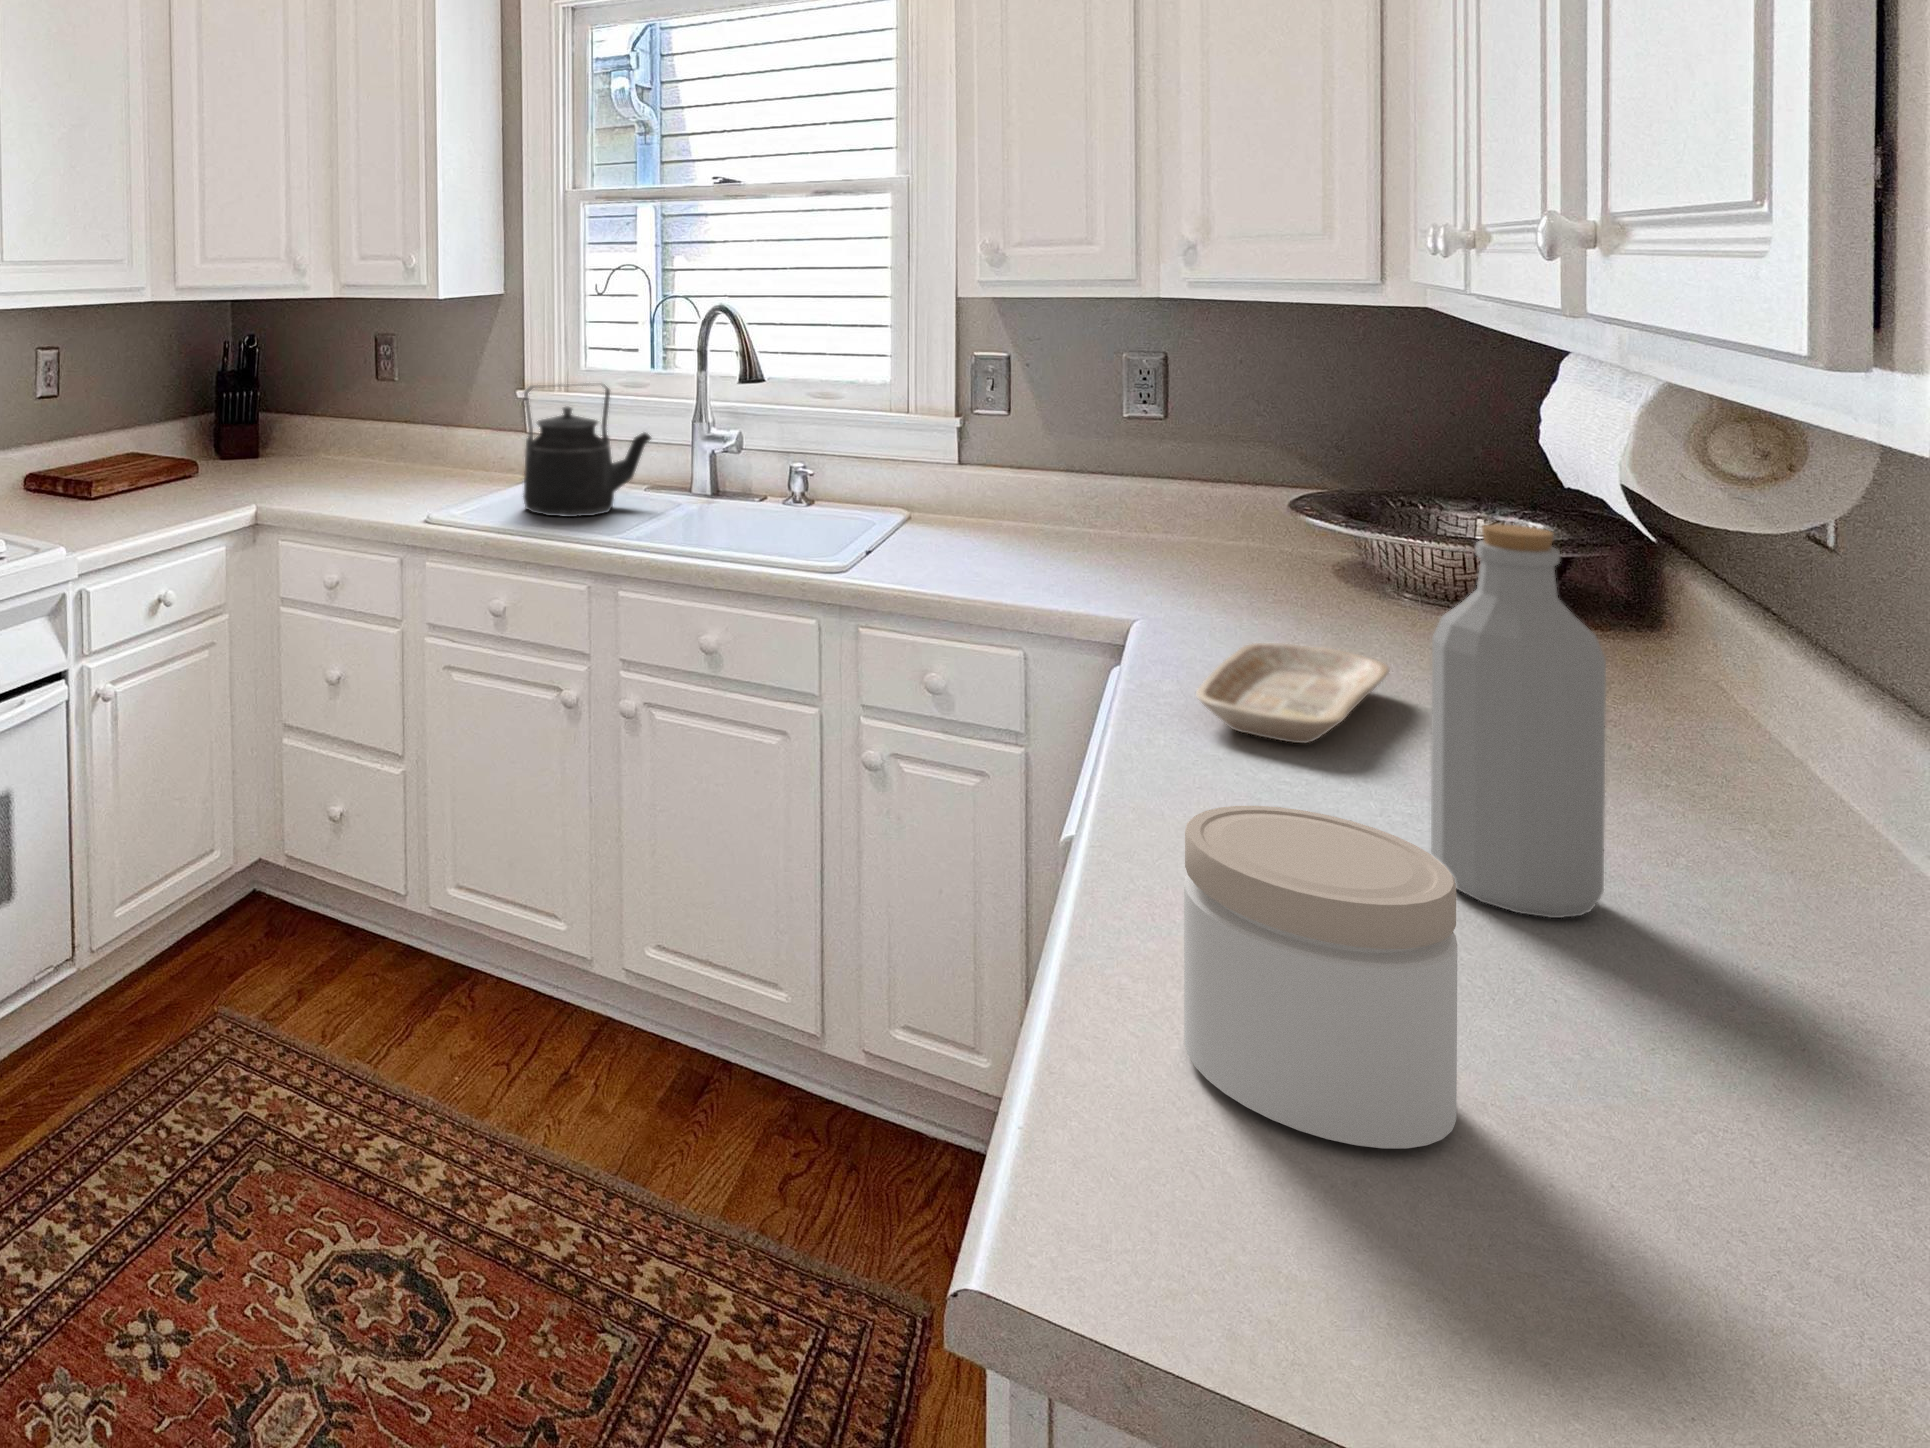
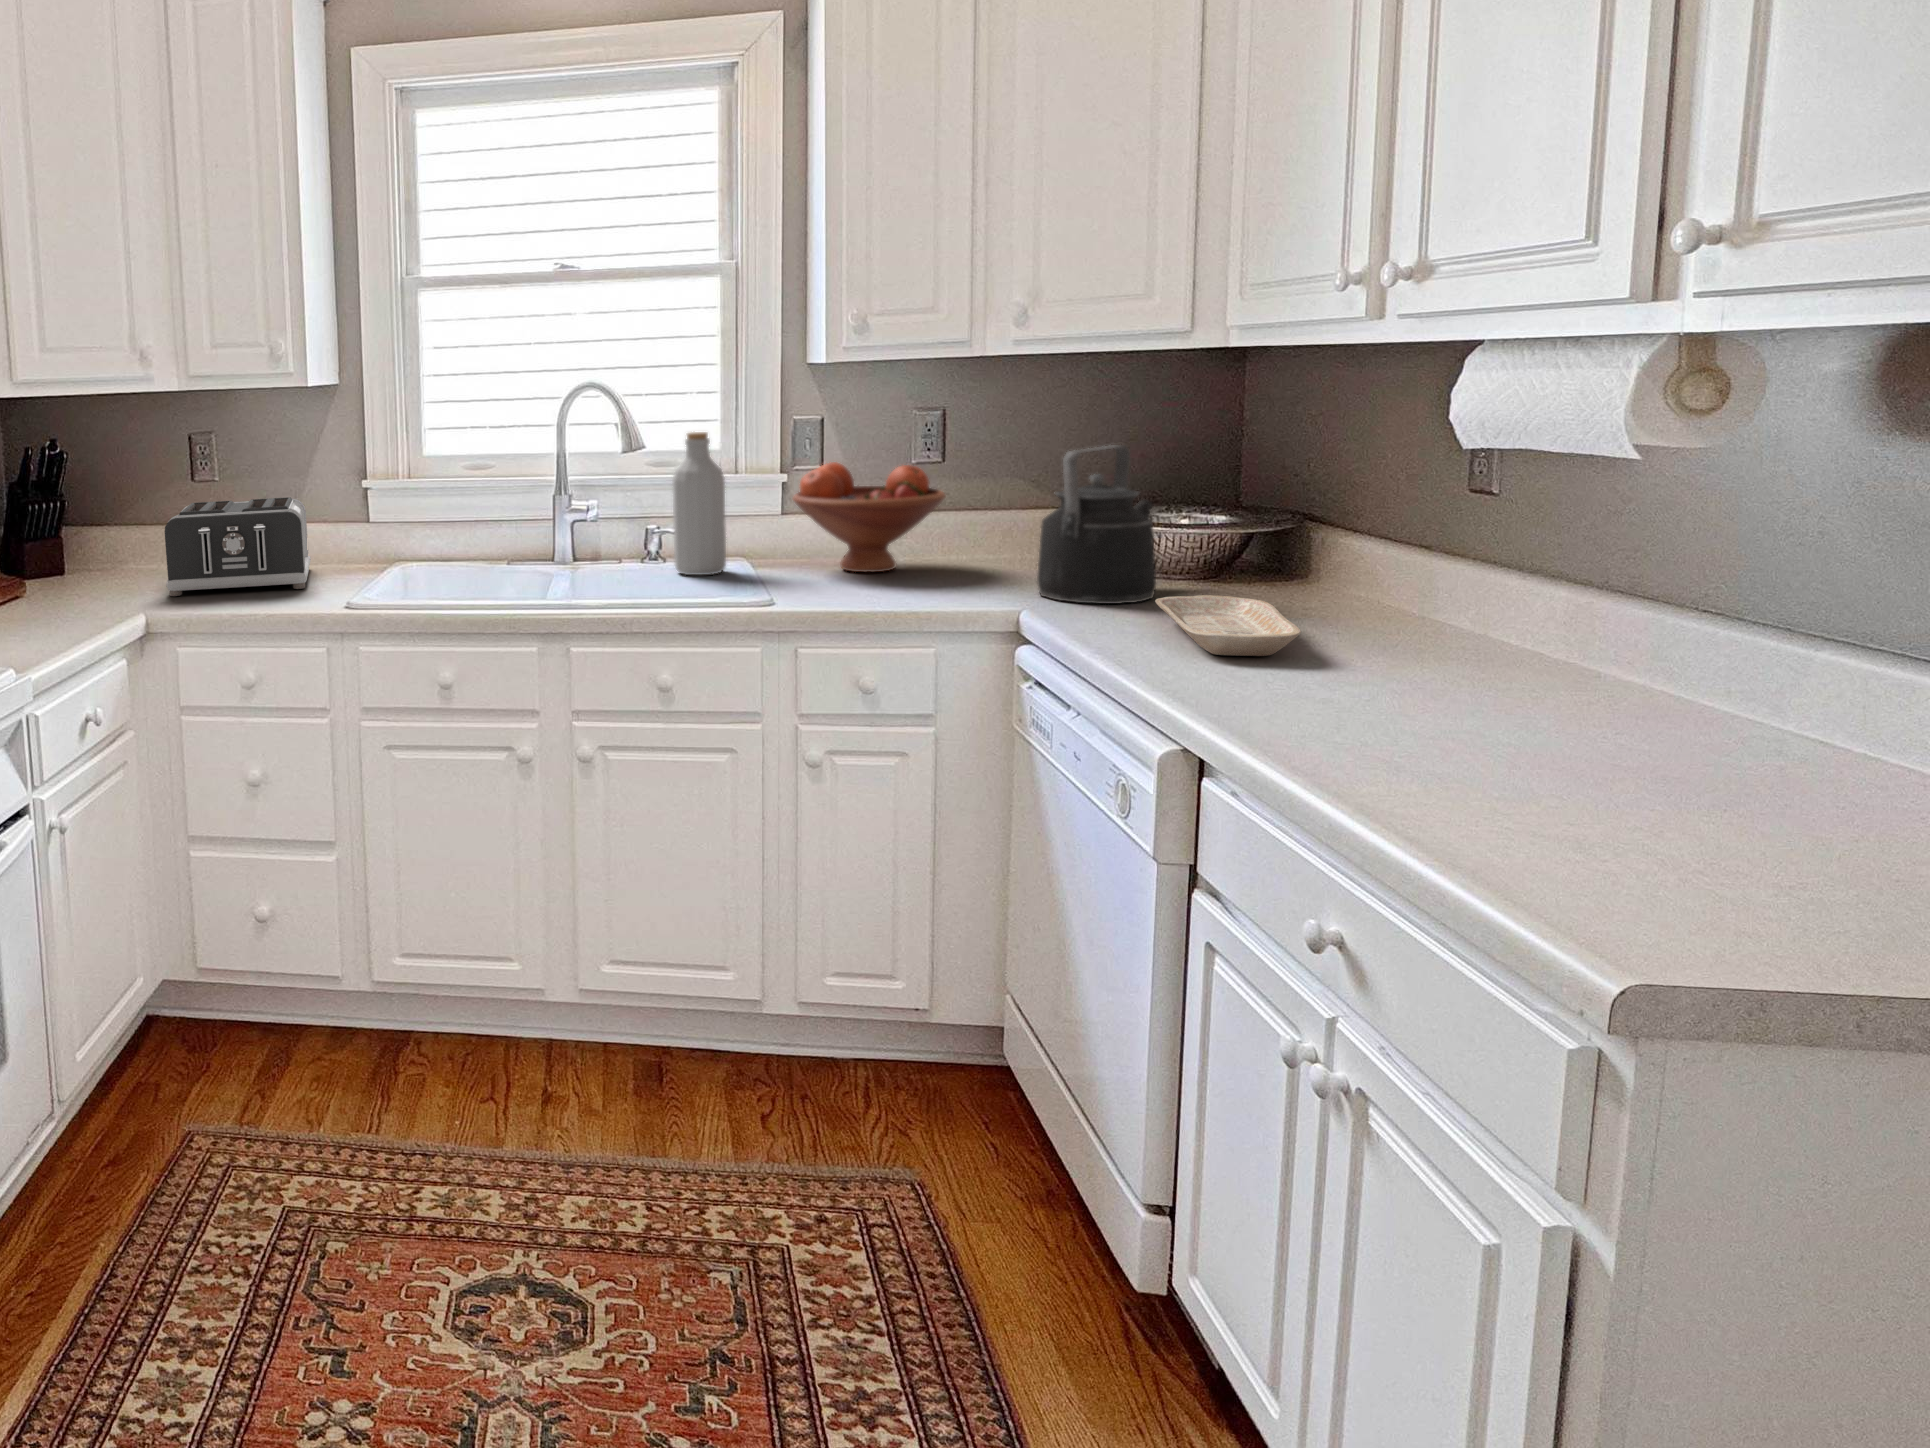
kettle: present [523,384,651,517] -> present [1037,445,1156,604]
toaster: none [306,402,473,498] -> present [164,497,311,596]
fruit bowl: none [936,419,1125,556] -> present [793,462,946,572]
bottle: present [1431,524,1606,918] -> present [672,432,726,575]
jar: present [1184,806,1457,1148] -> none [1535,644,1775,853]

